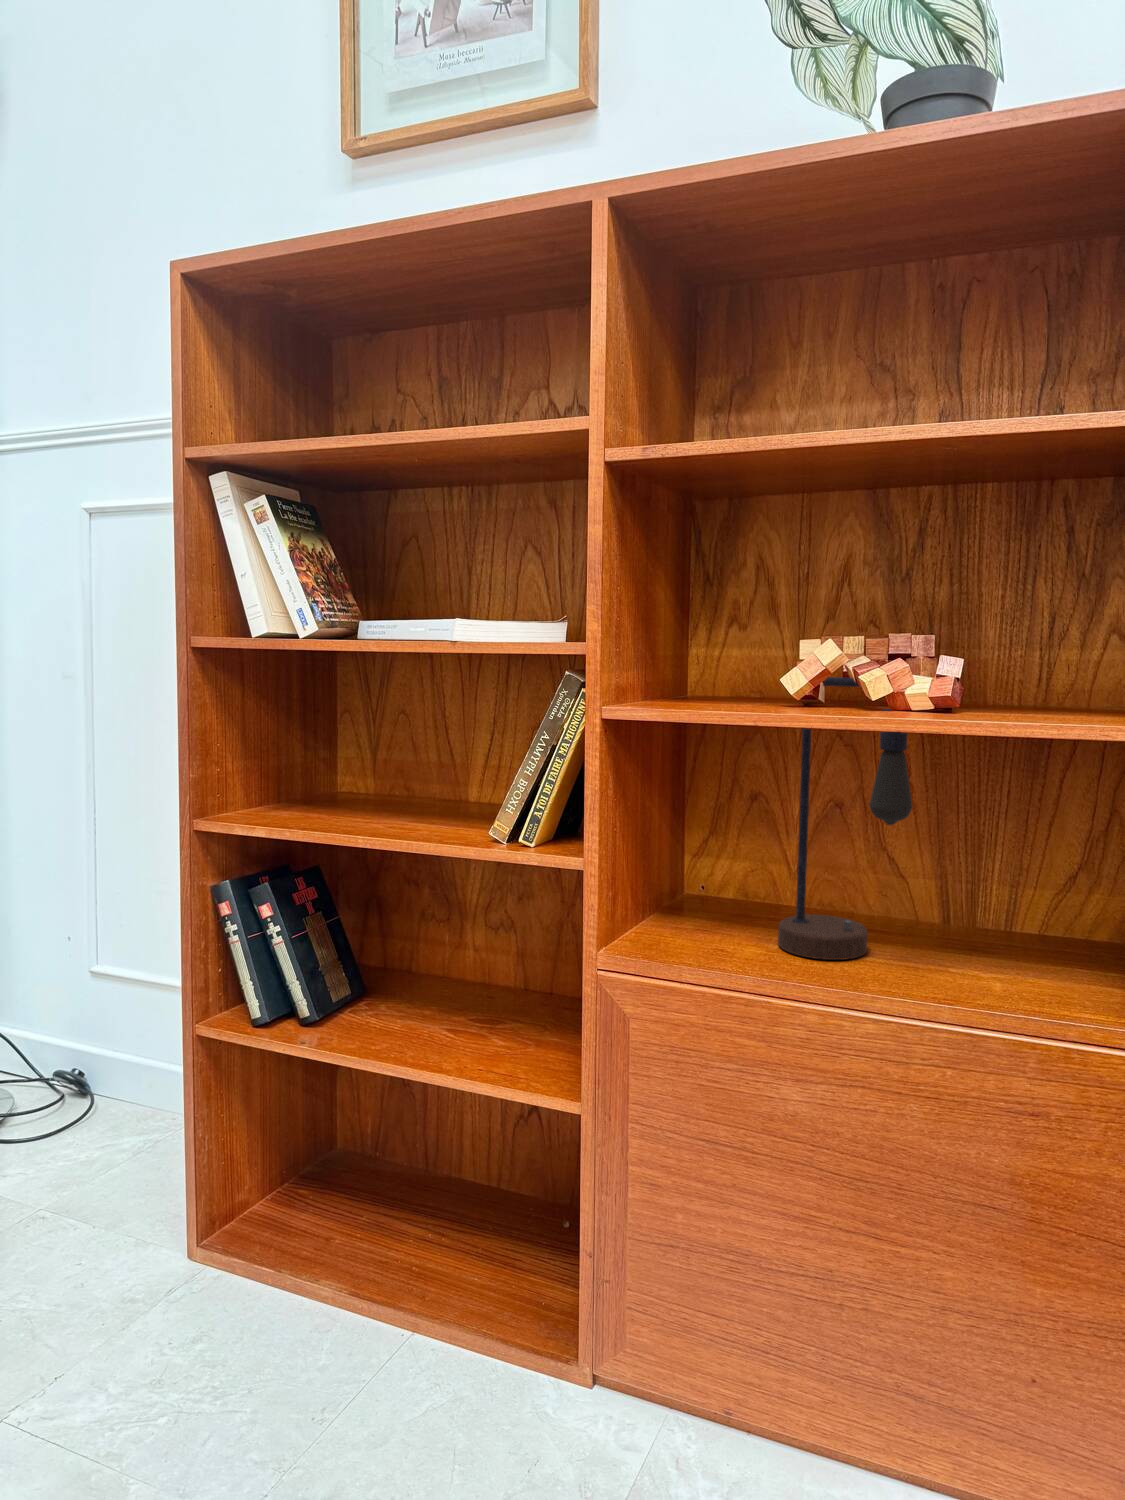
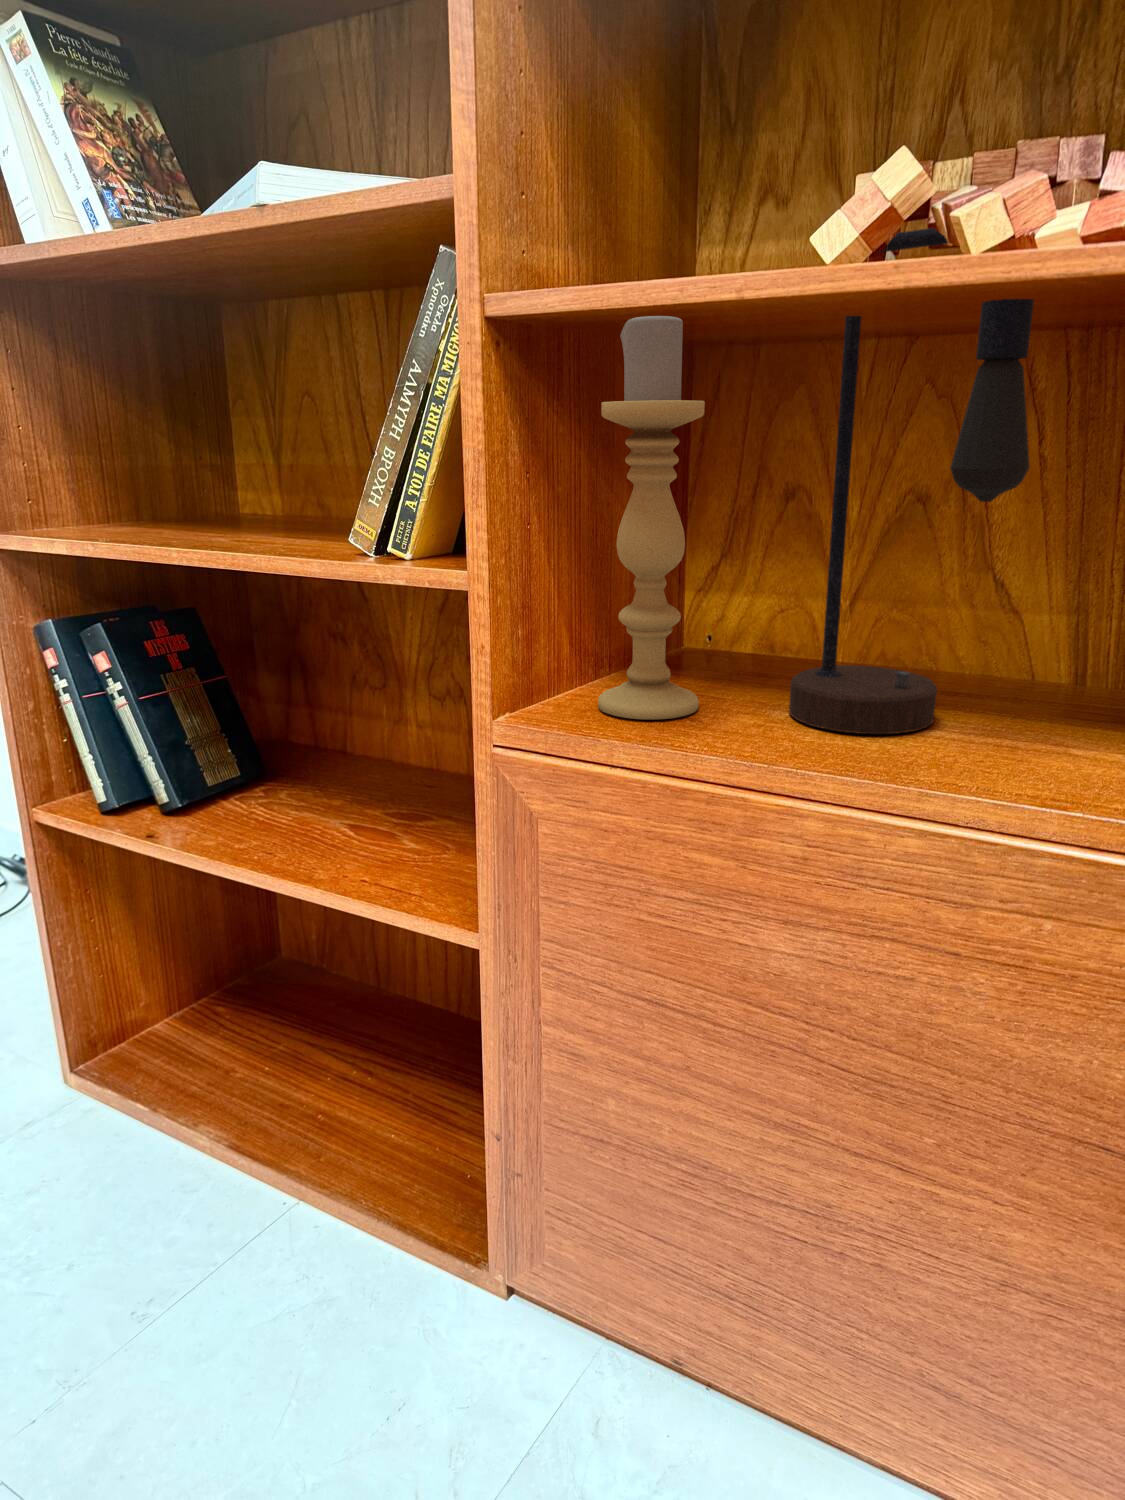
candle holder: none [658,710,725,952] -> present [598,316,705,720]

